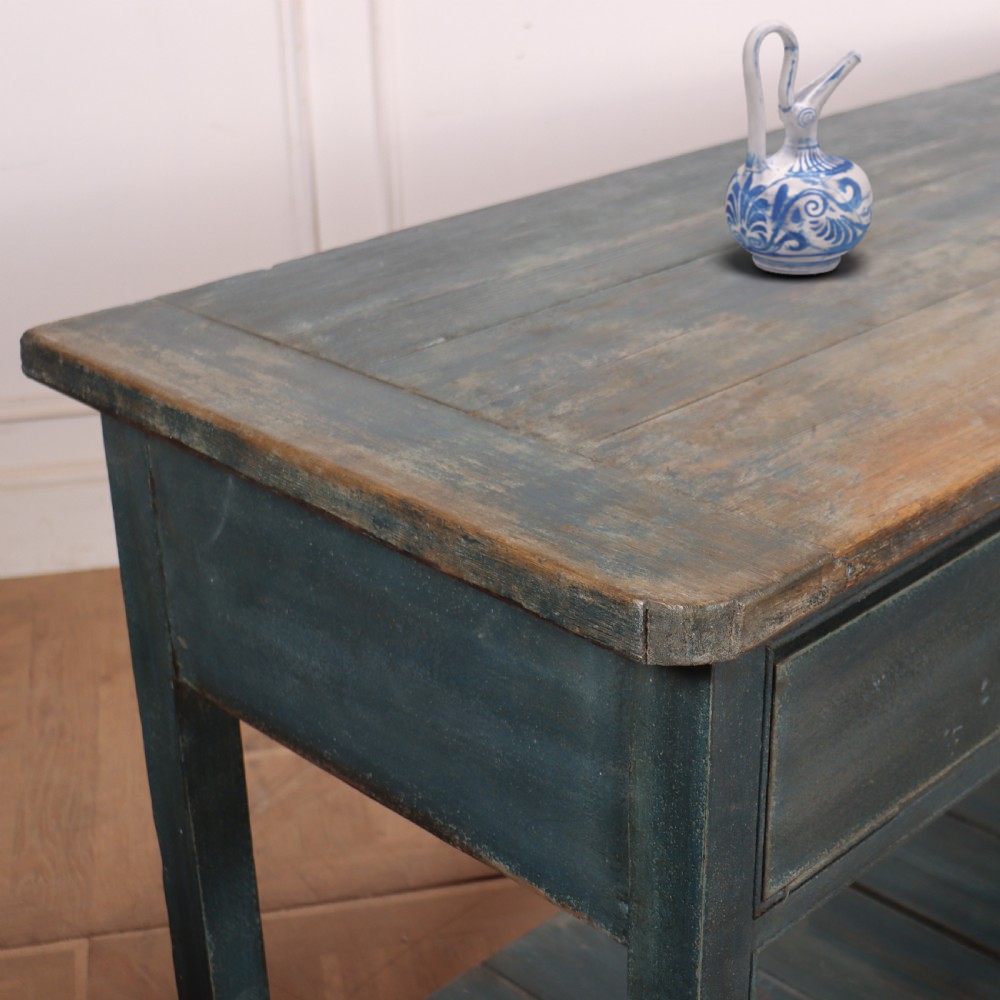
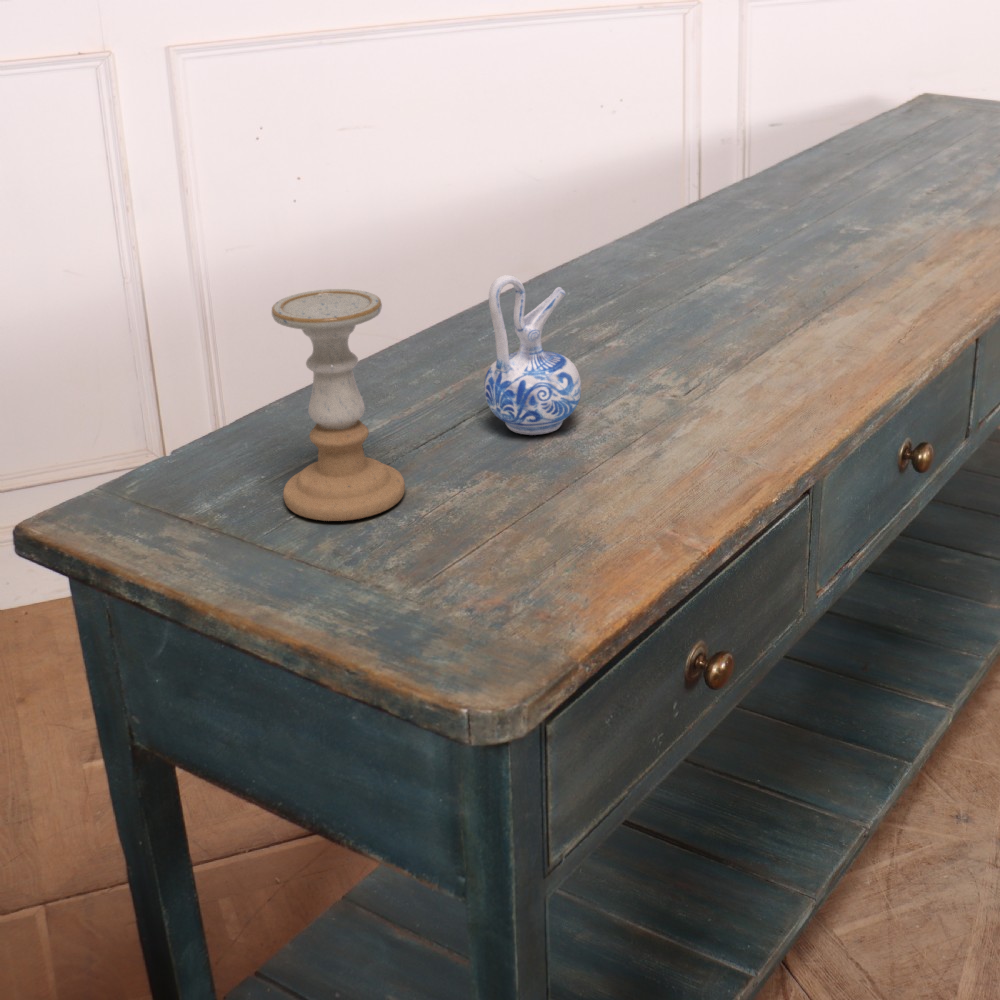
candle holder: none [409,10,591,353] -> present [272,289,405,521]

